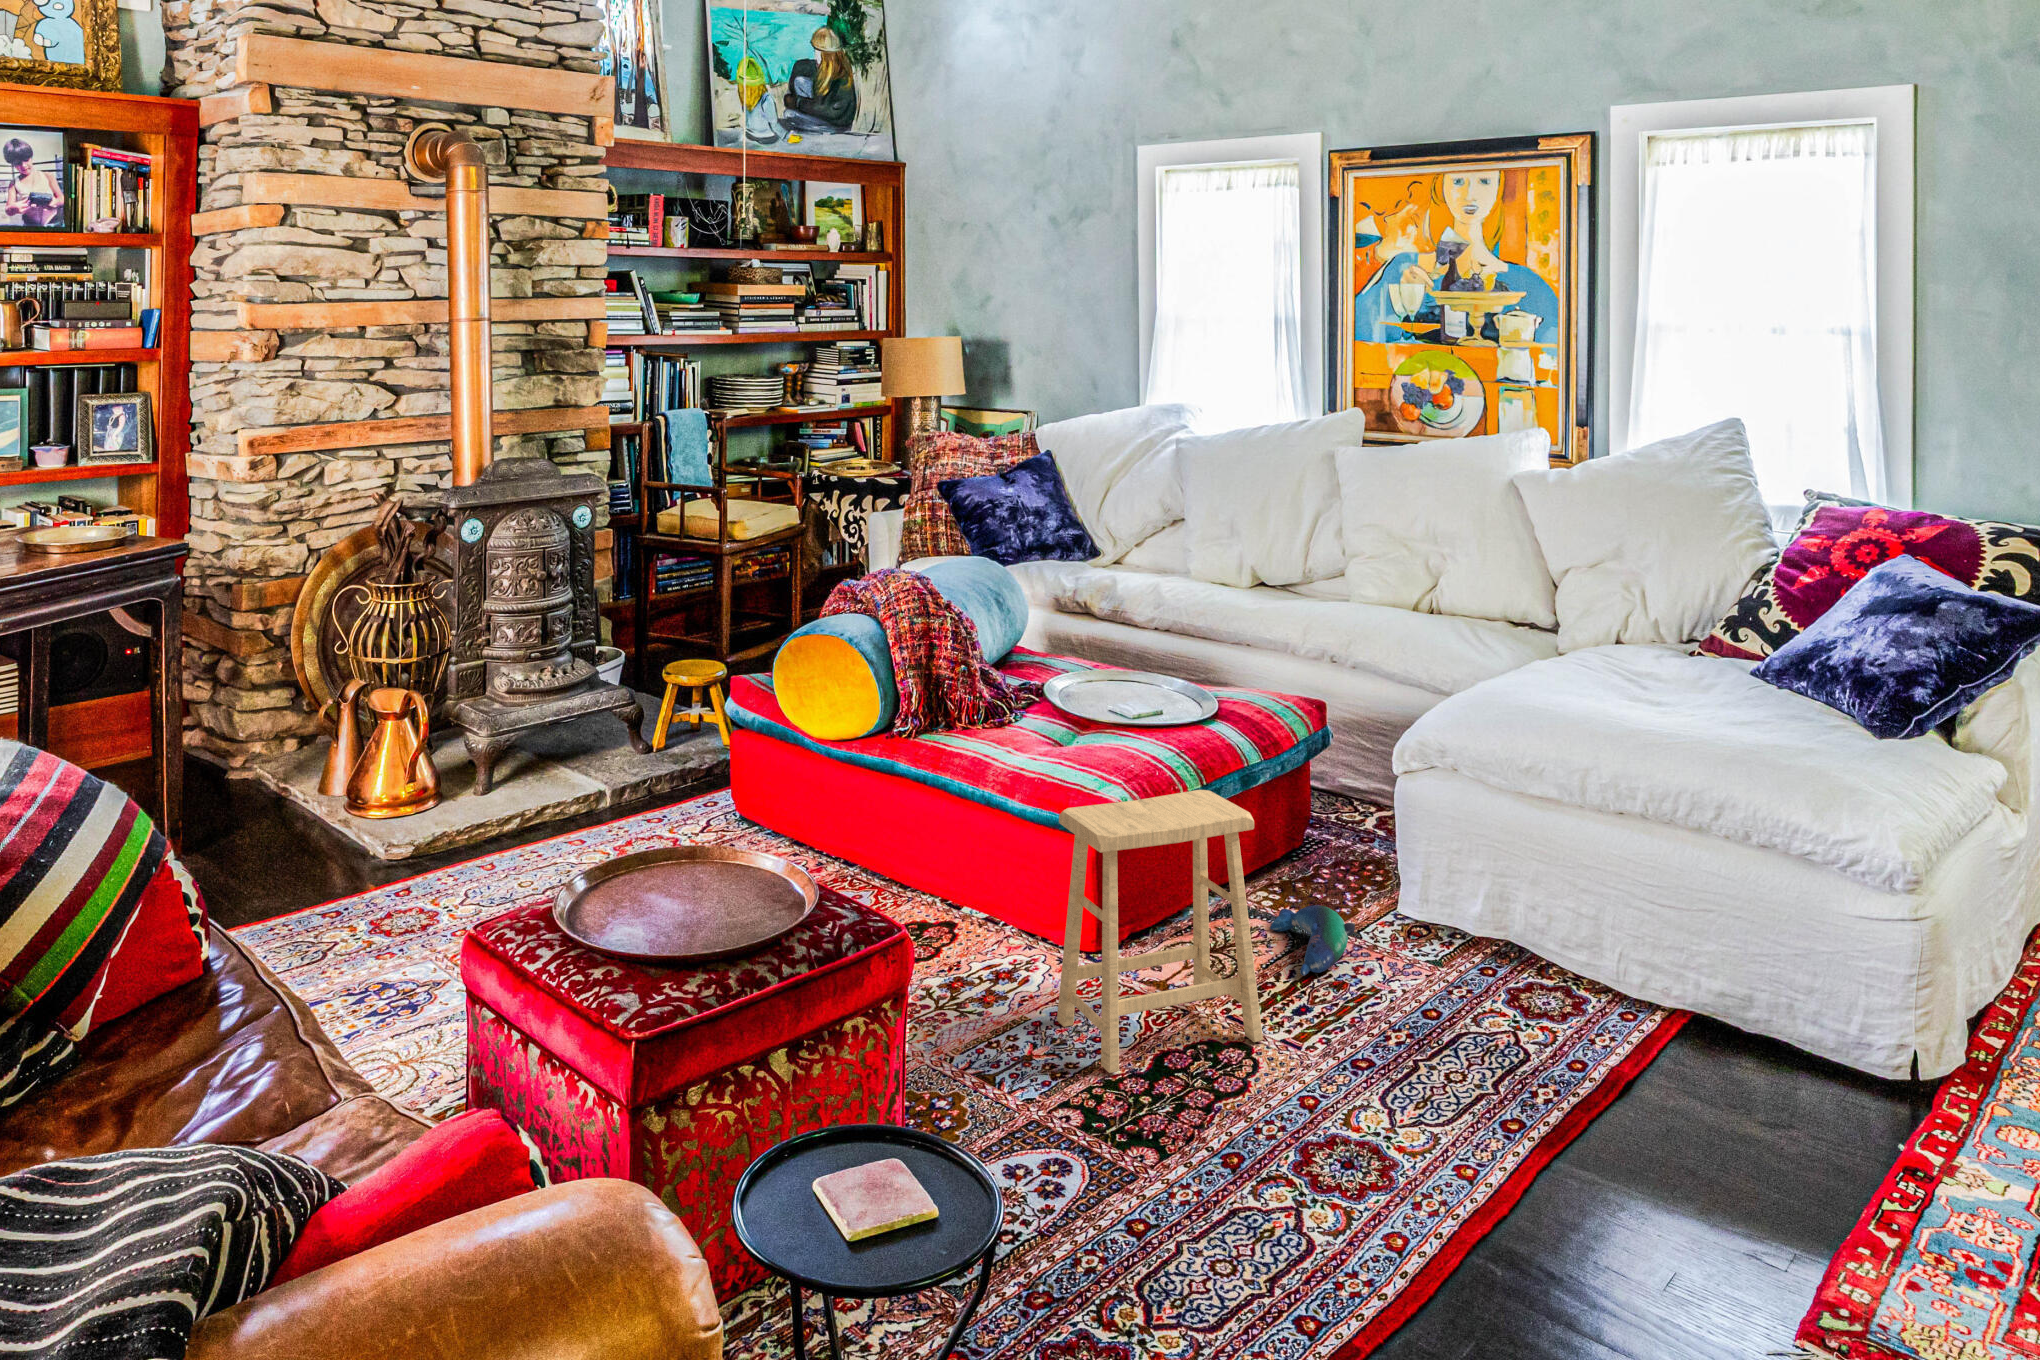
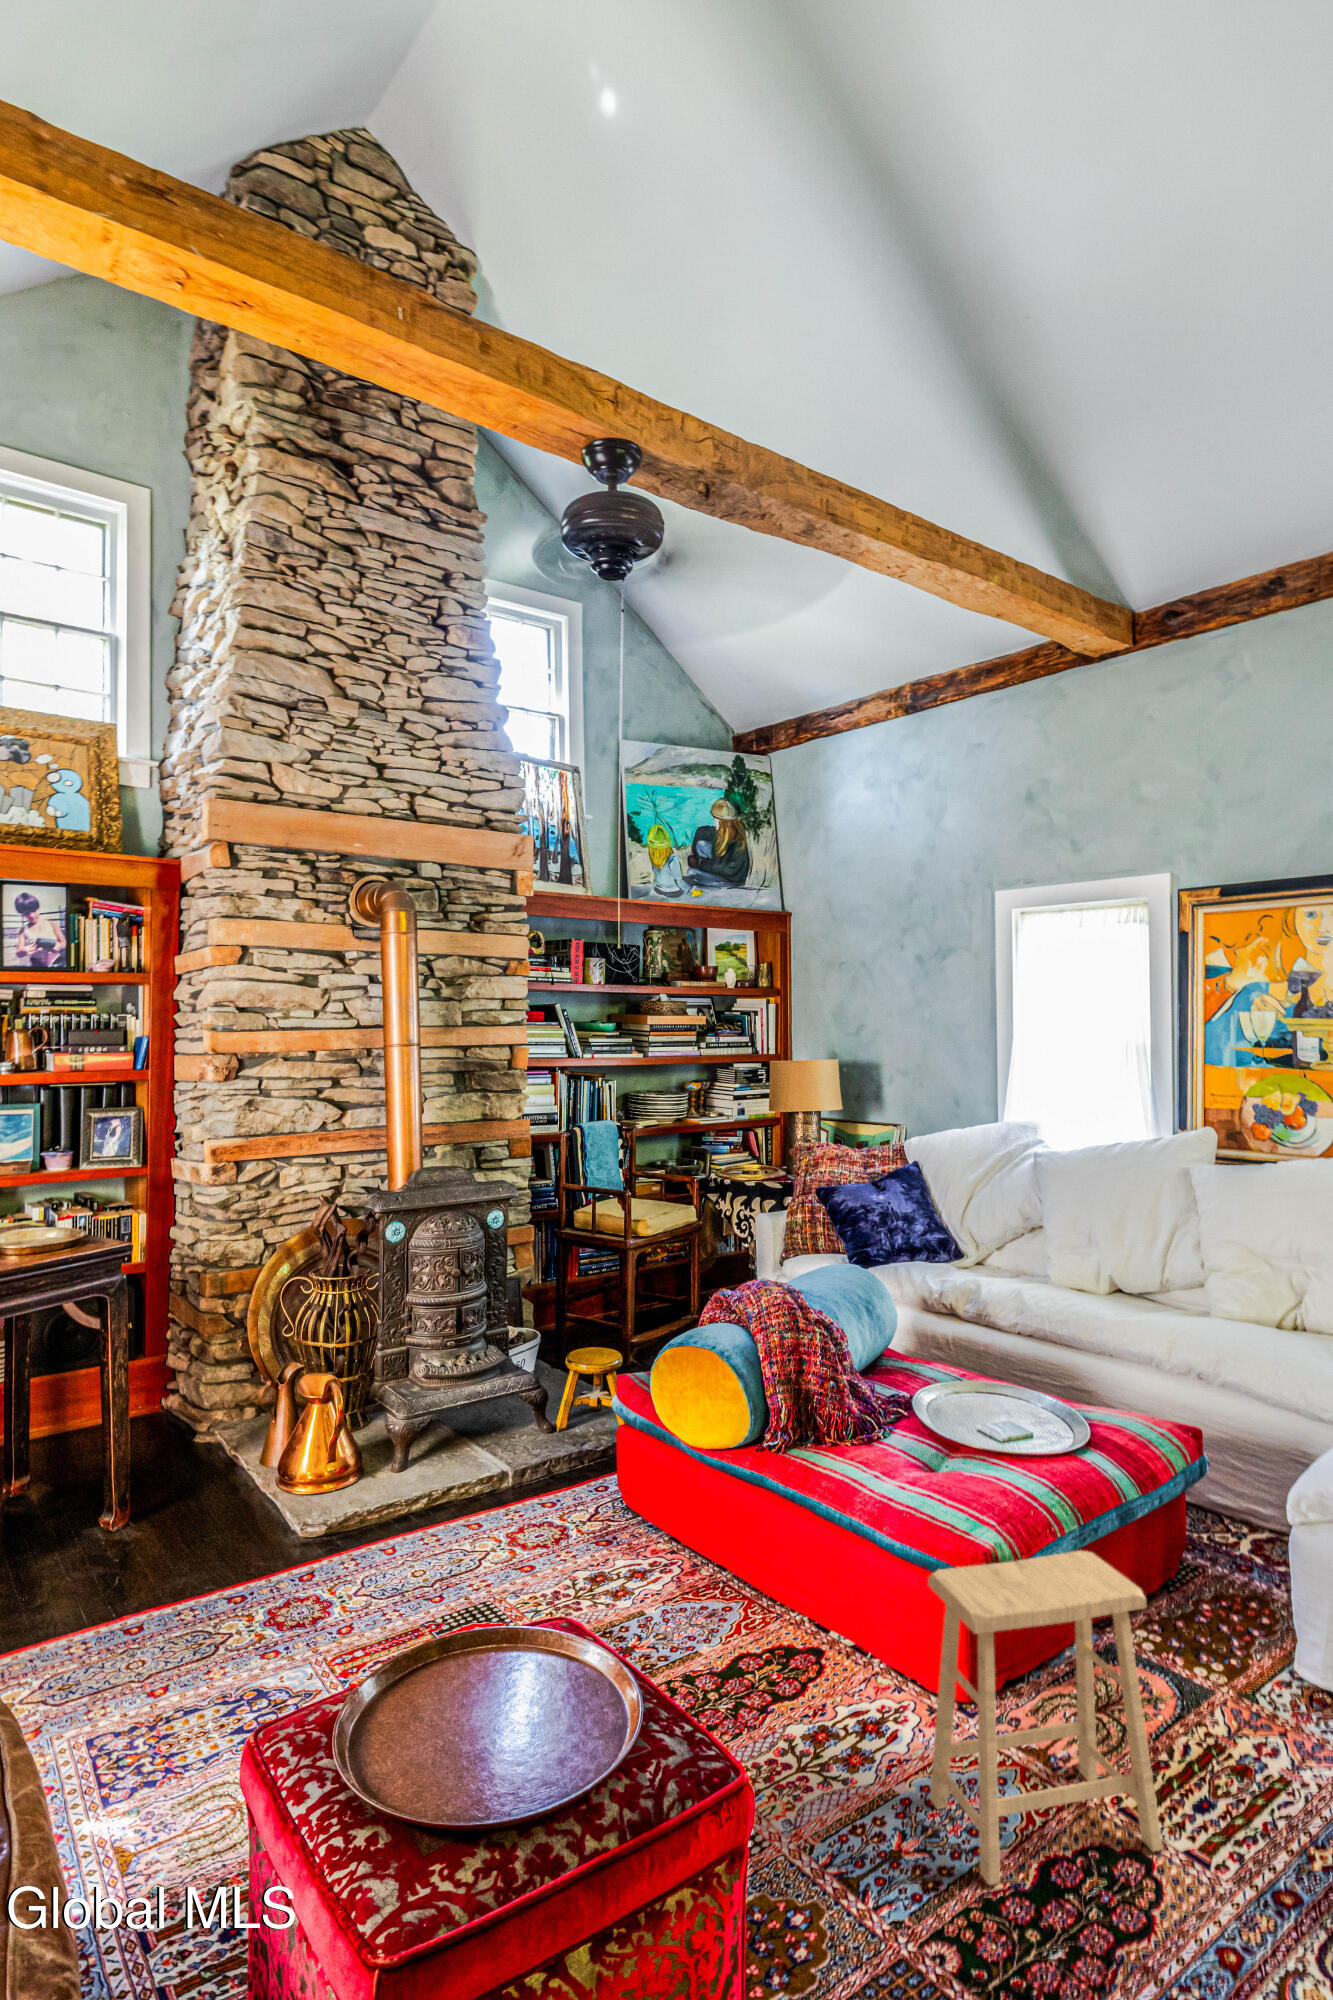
plush toy: present [1270,905,1355,976] -> none [1156,1662,1255,1756]

